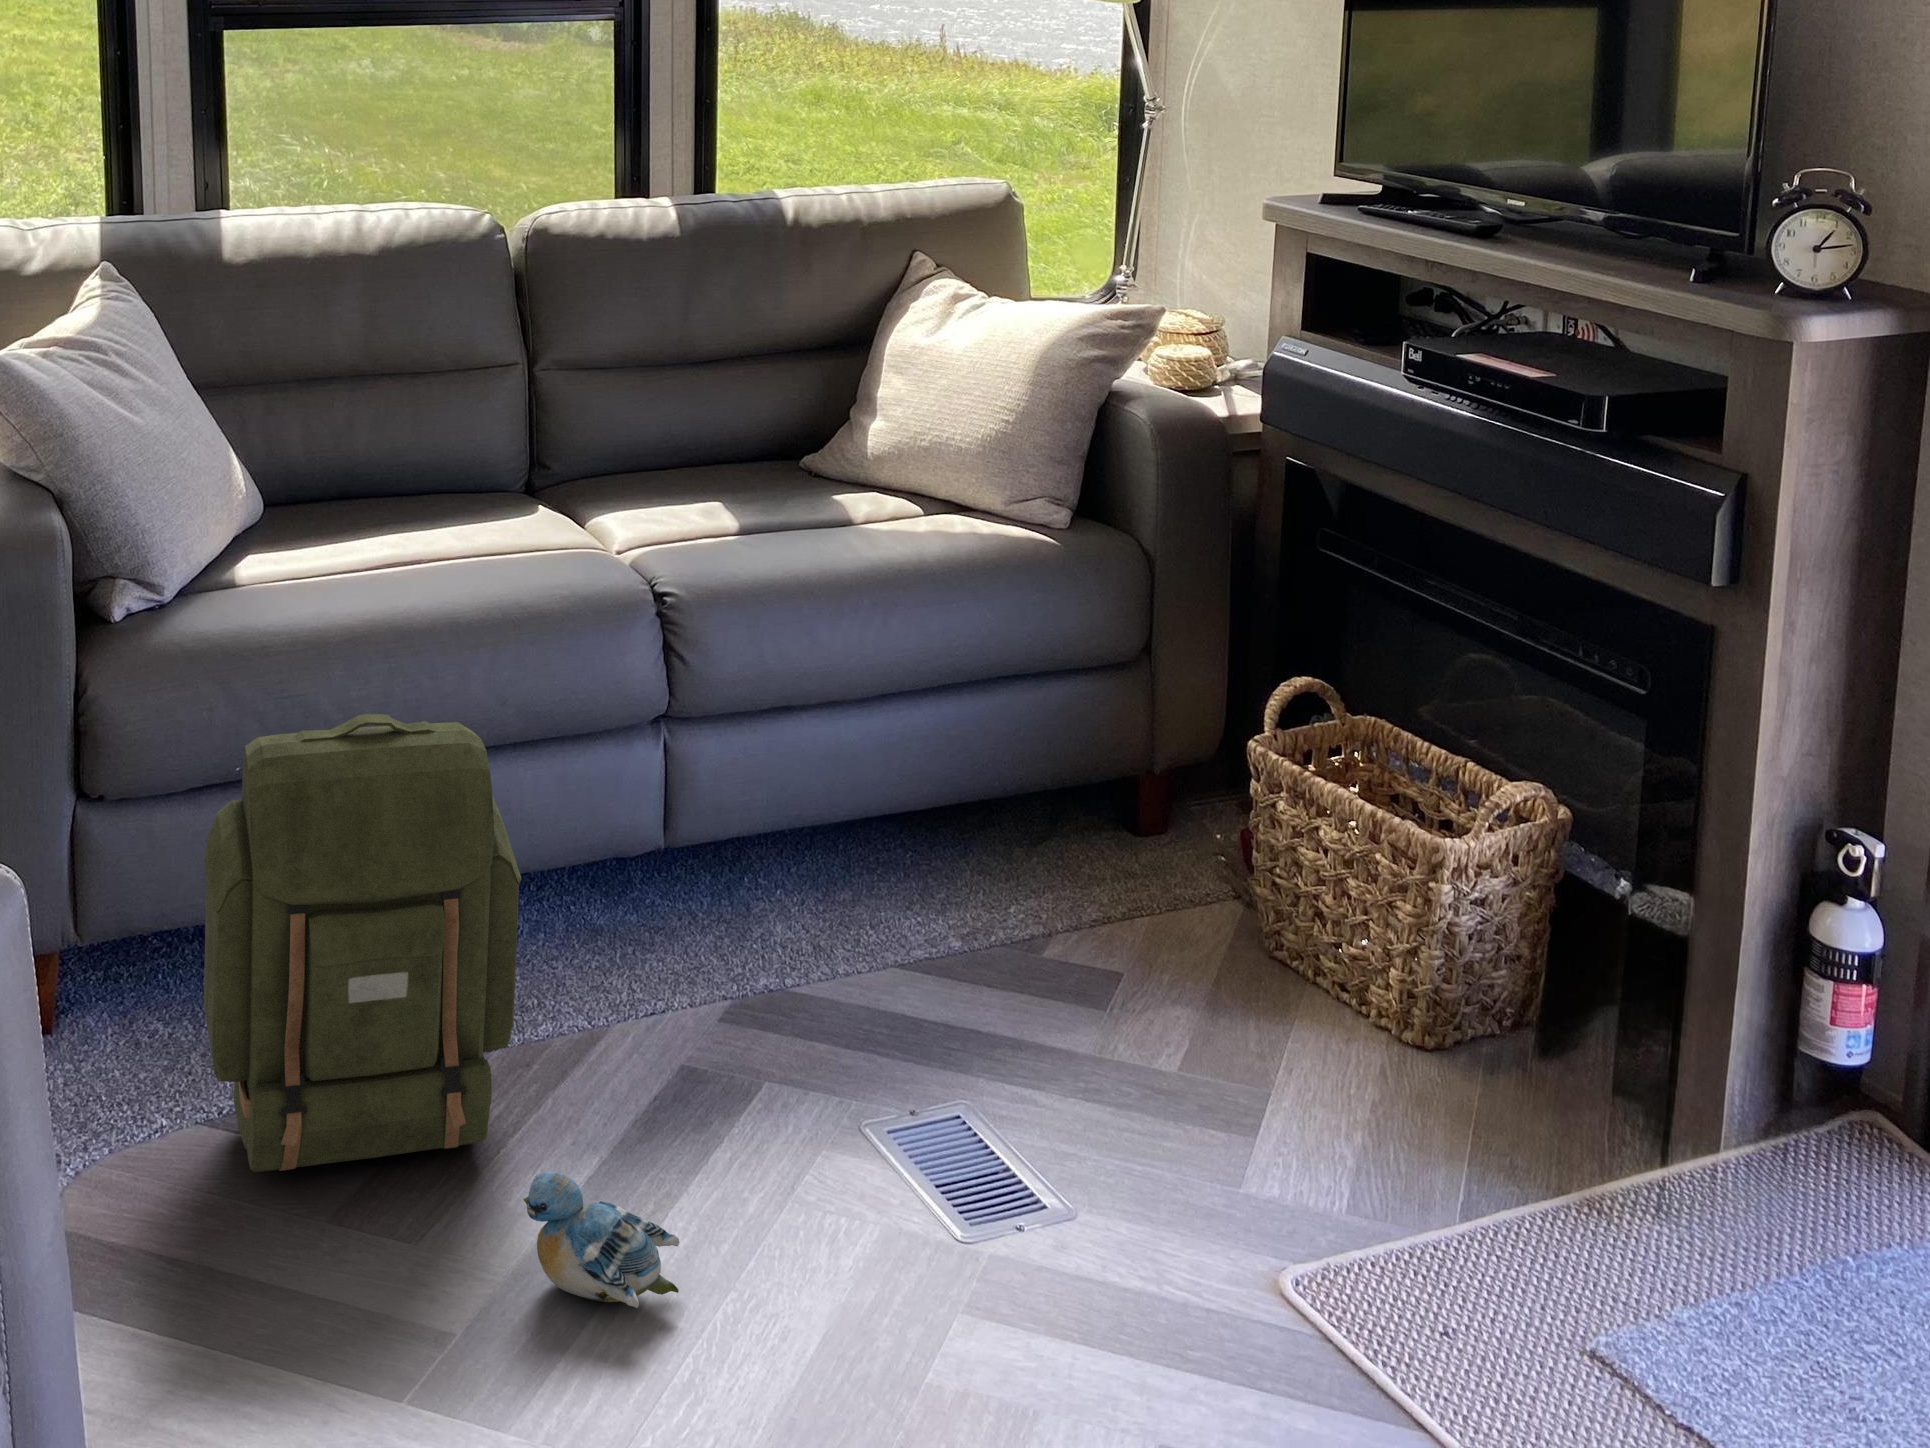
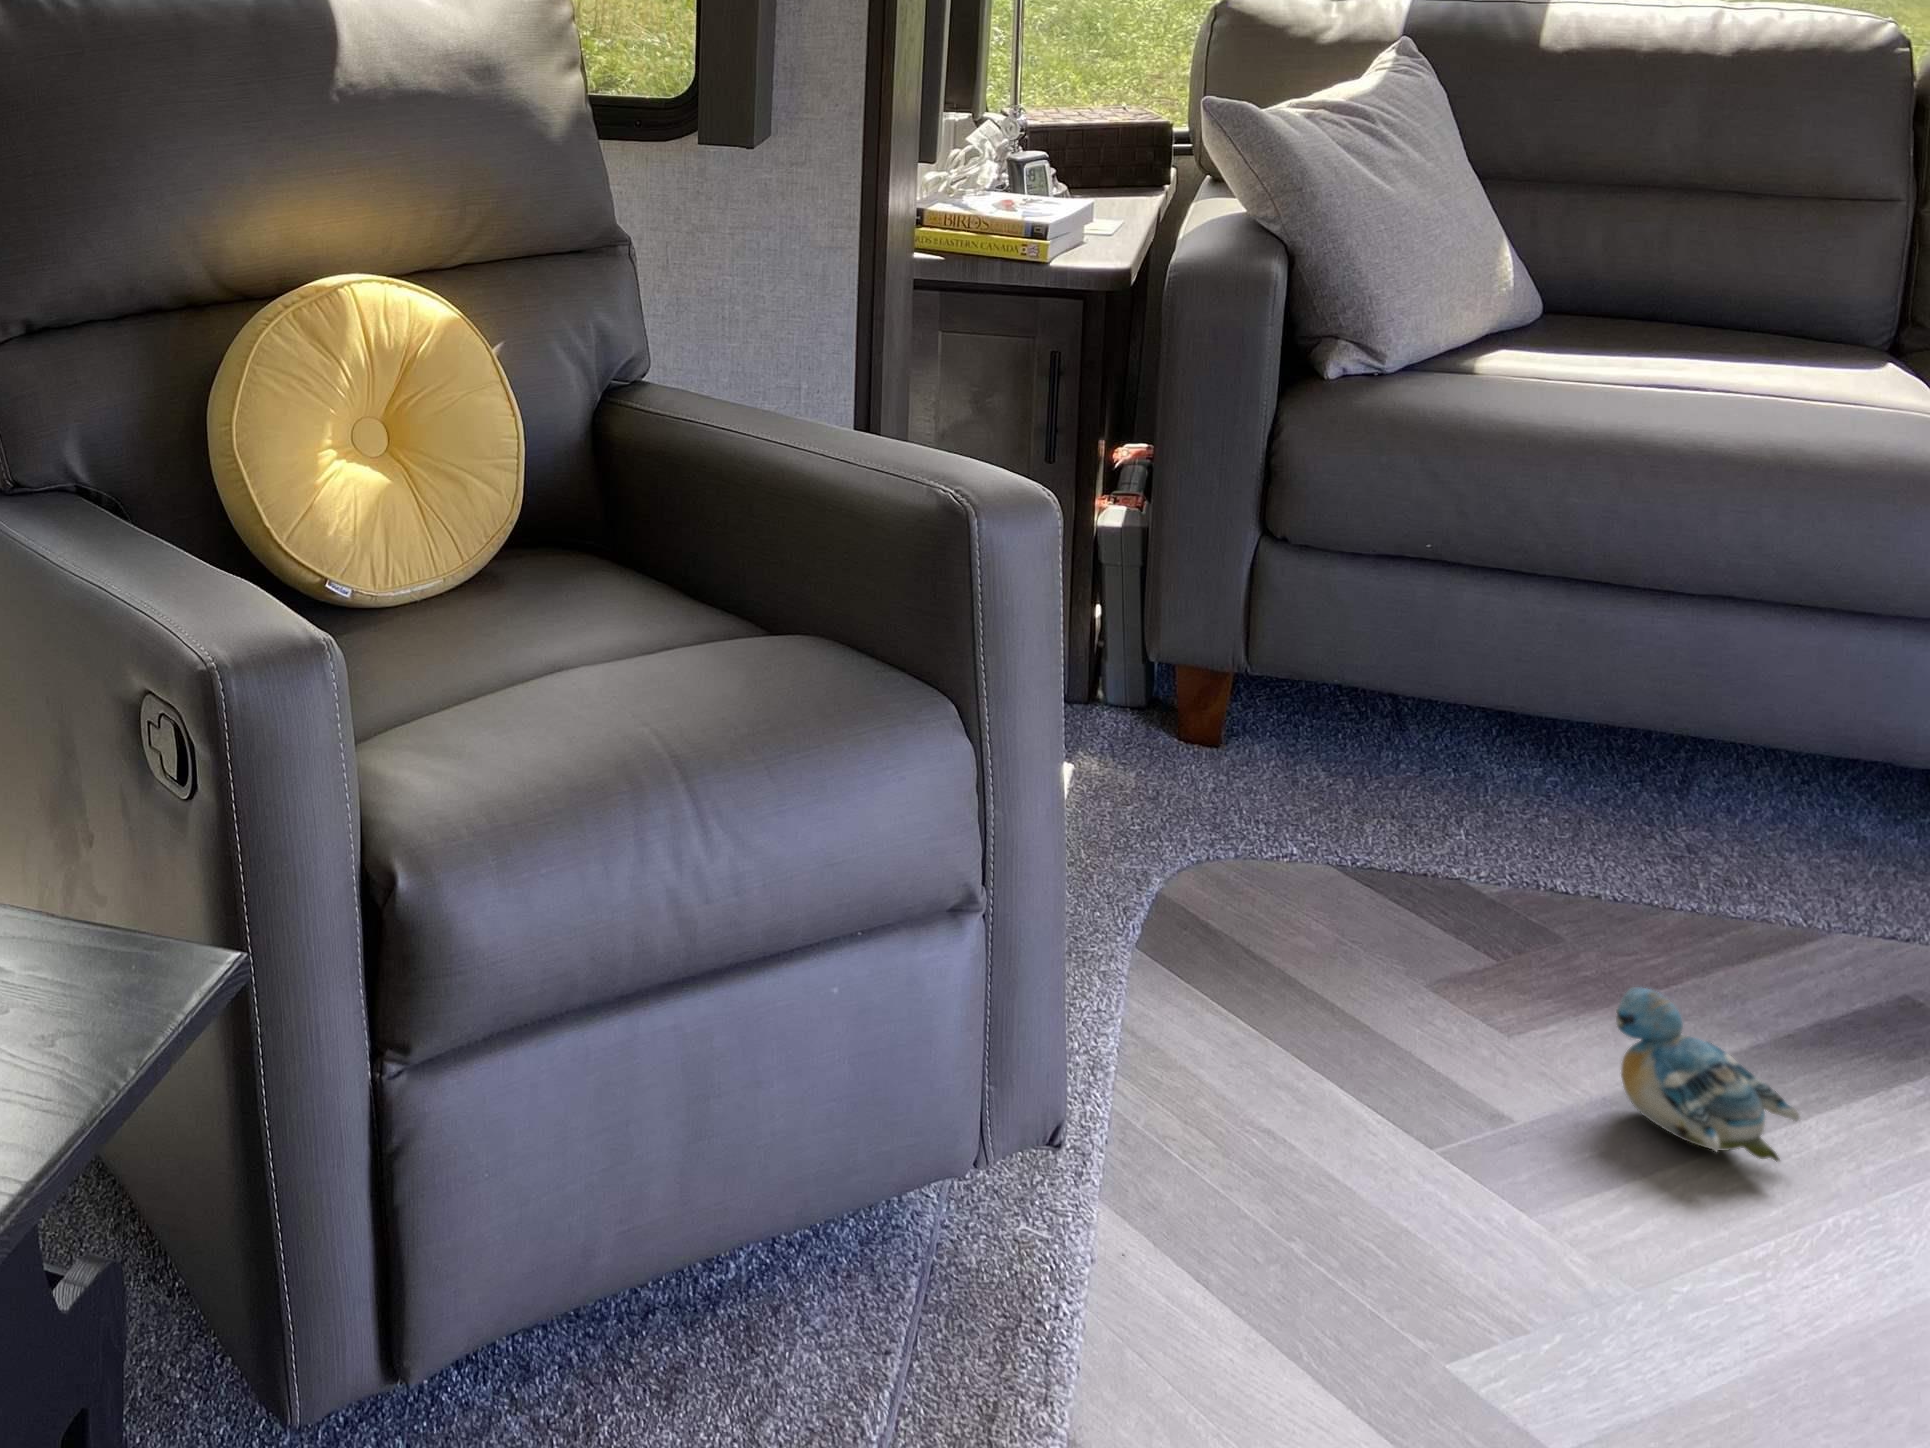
backpack: present [204,714,522,1172] -> none [1326,486,1701,969]

